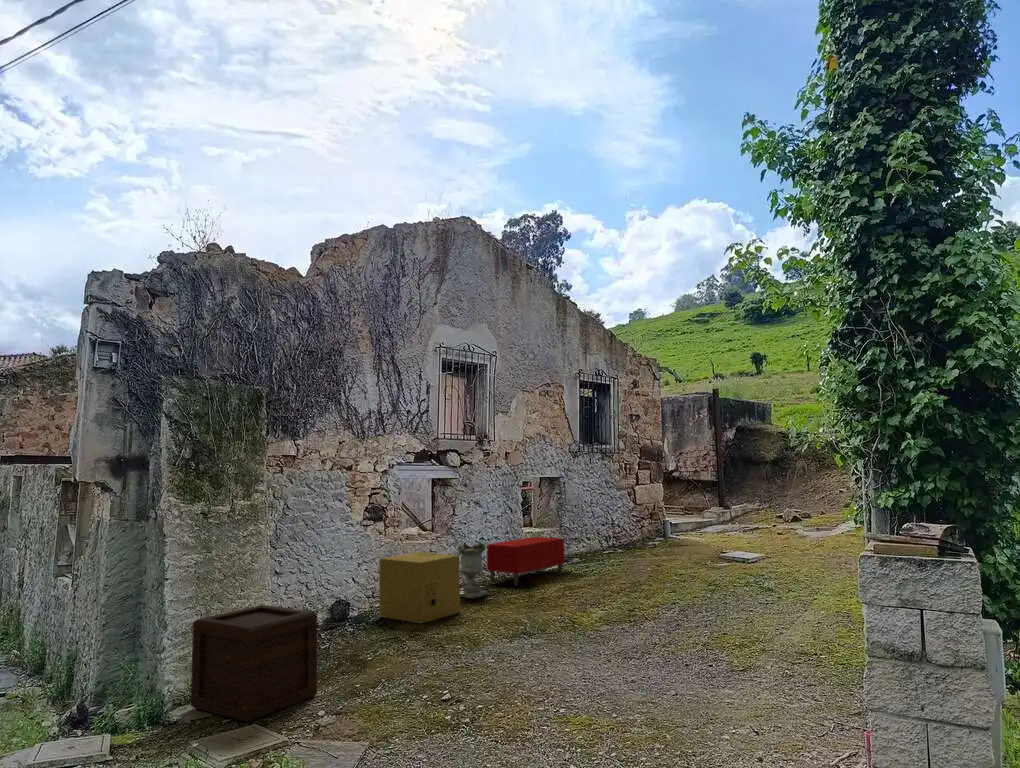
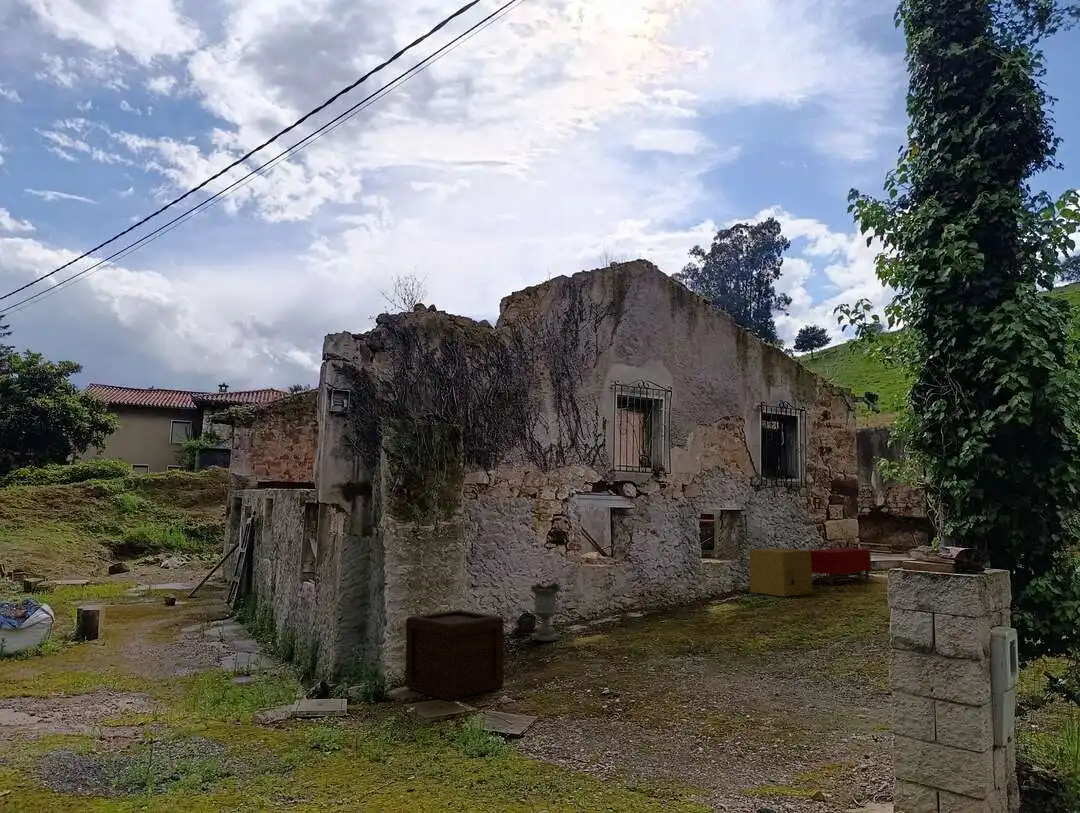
bench: present [487,537,565,586] -> present [811,548,871,584]
planter: present [457,542,486,599] -> present [530,582,561,641]
cardboard box: present [379,552,460,624] -> present [749,548,812,597]

